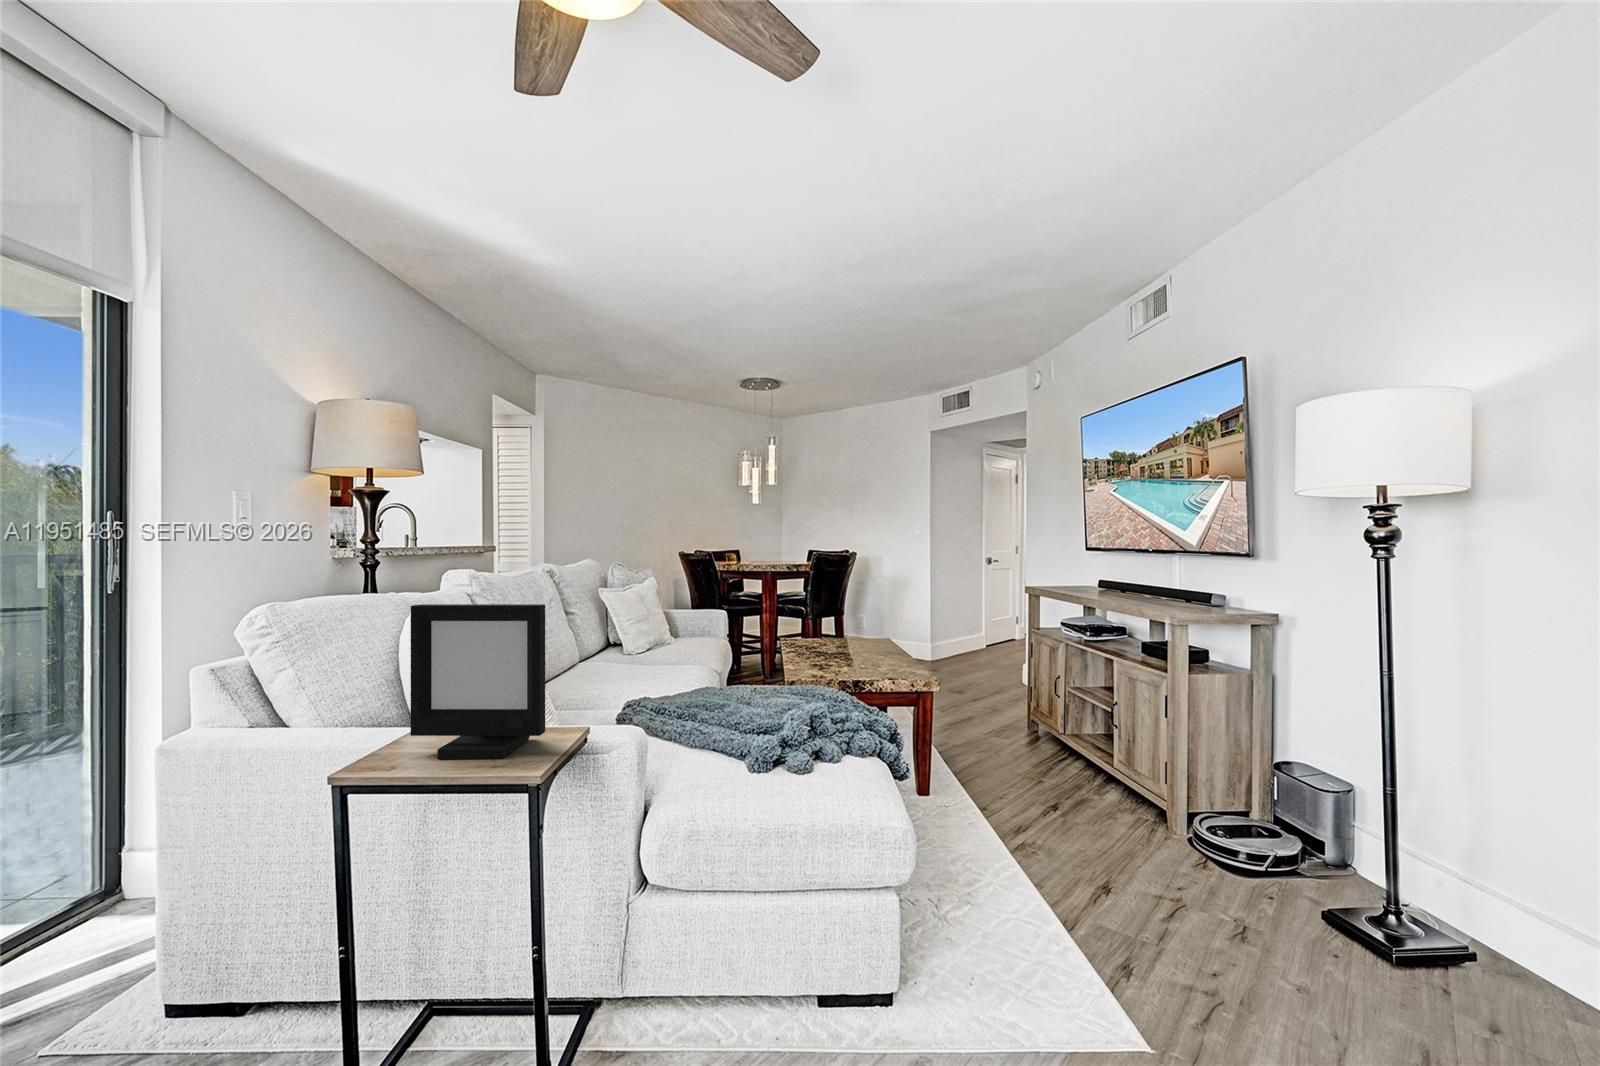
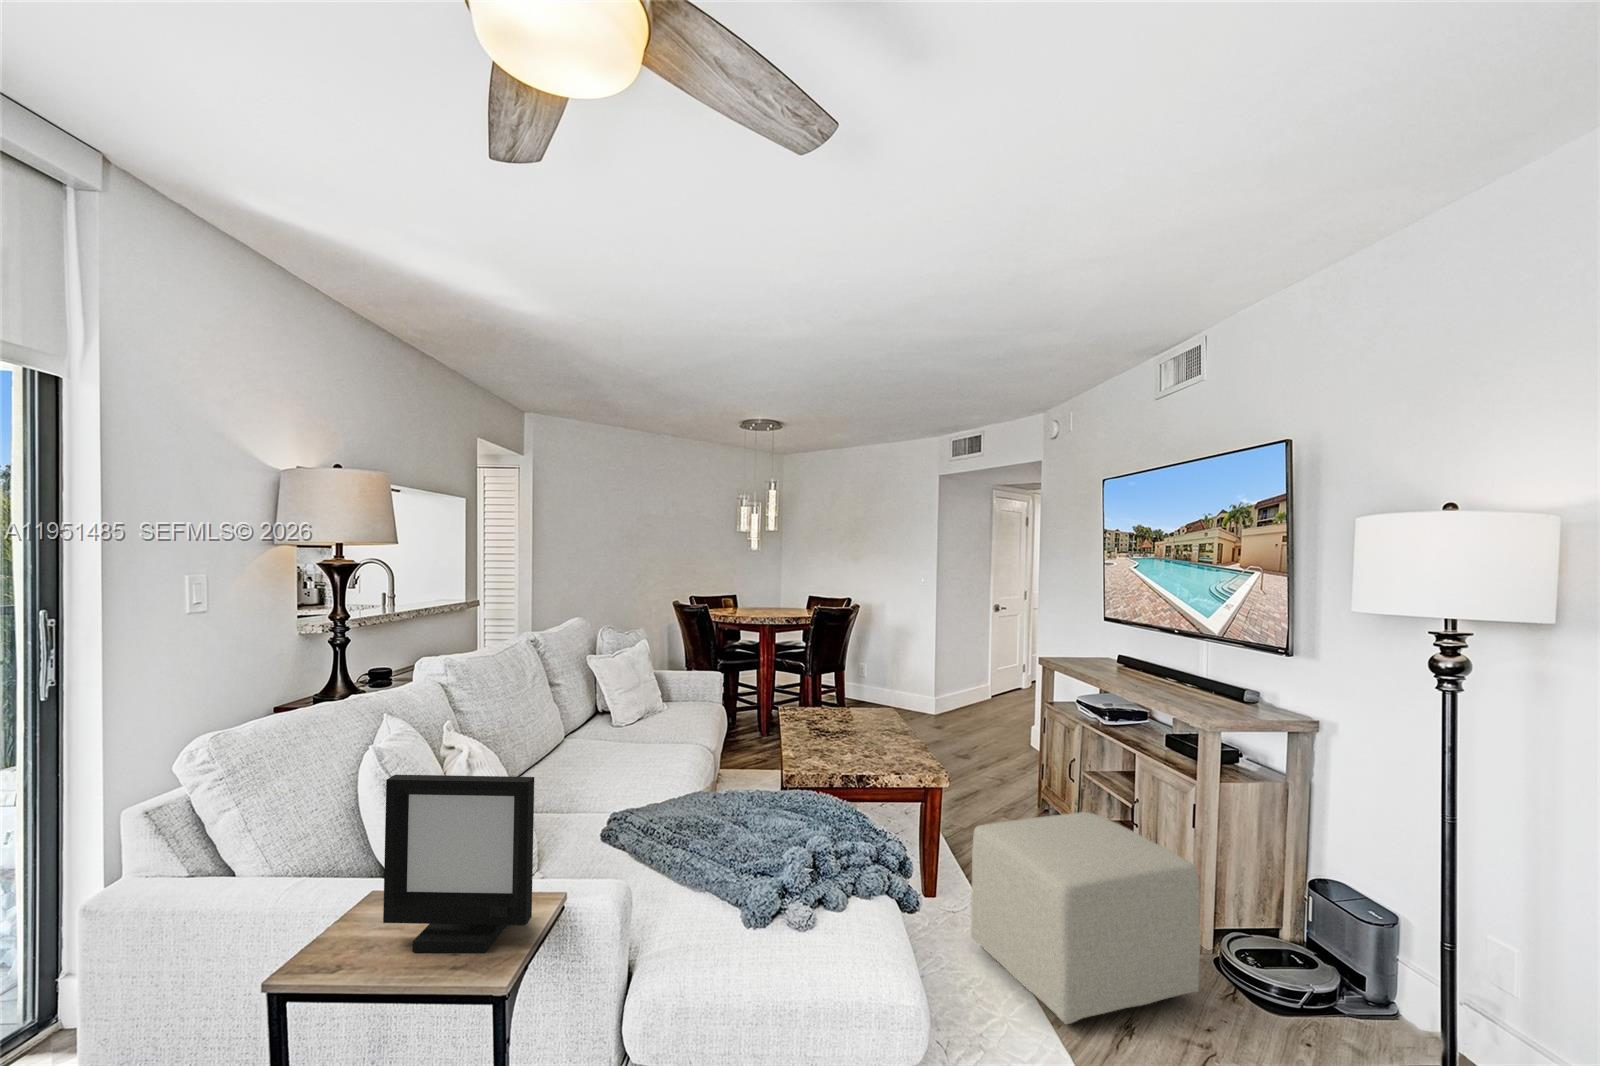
ottoman: none [959,707,1172,881] -> present [971,812,1200,1024]

